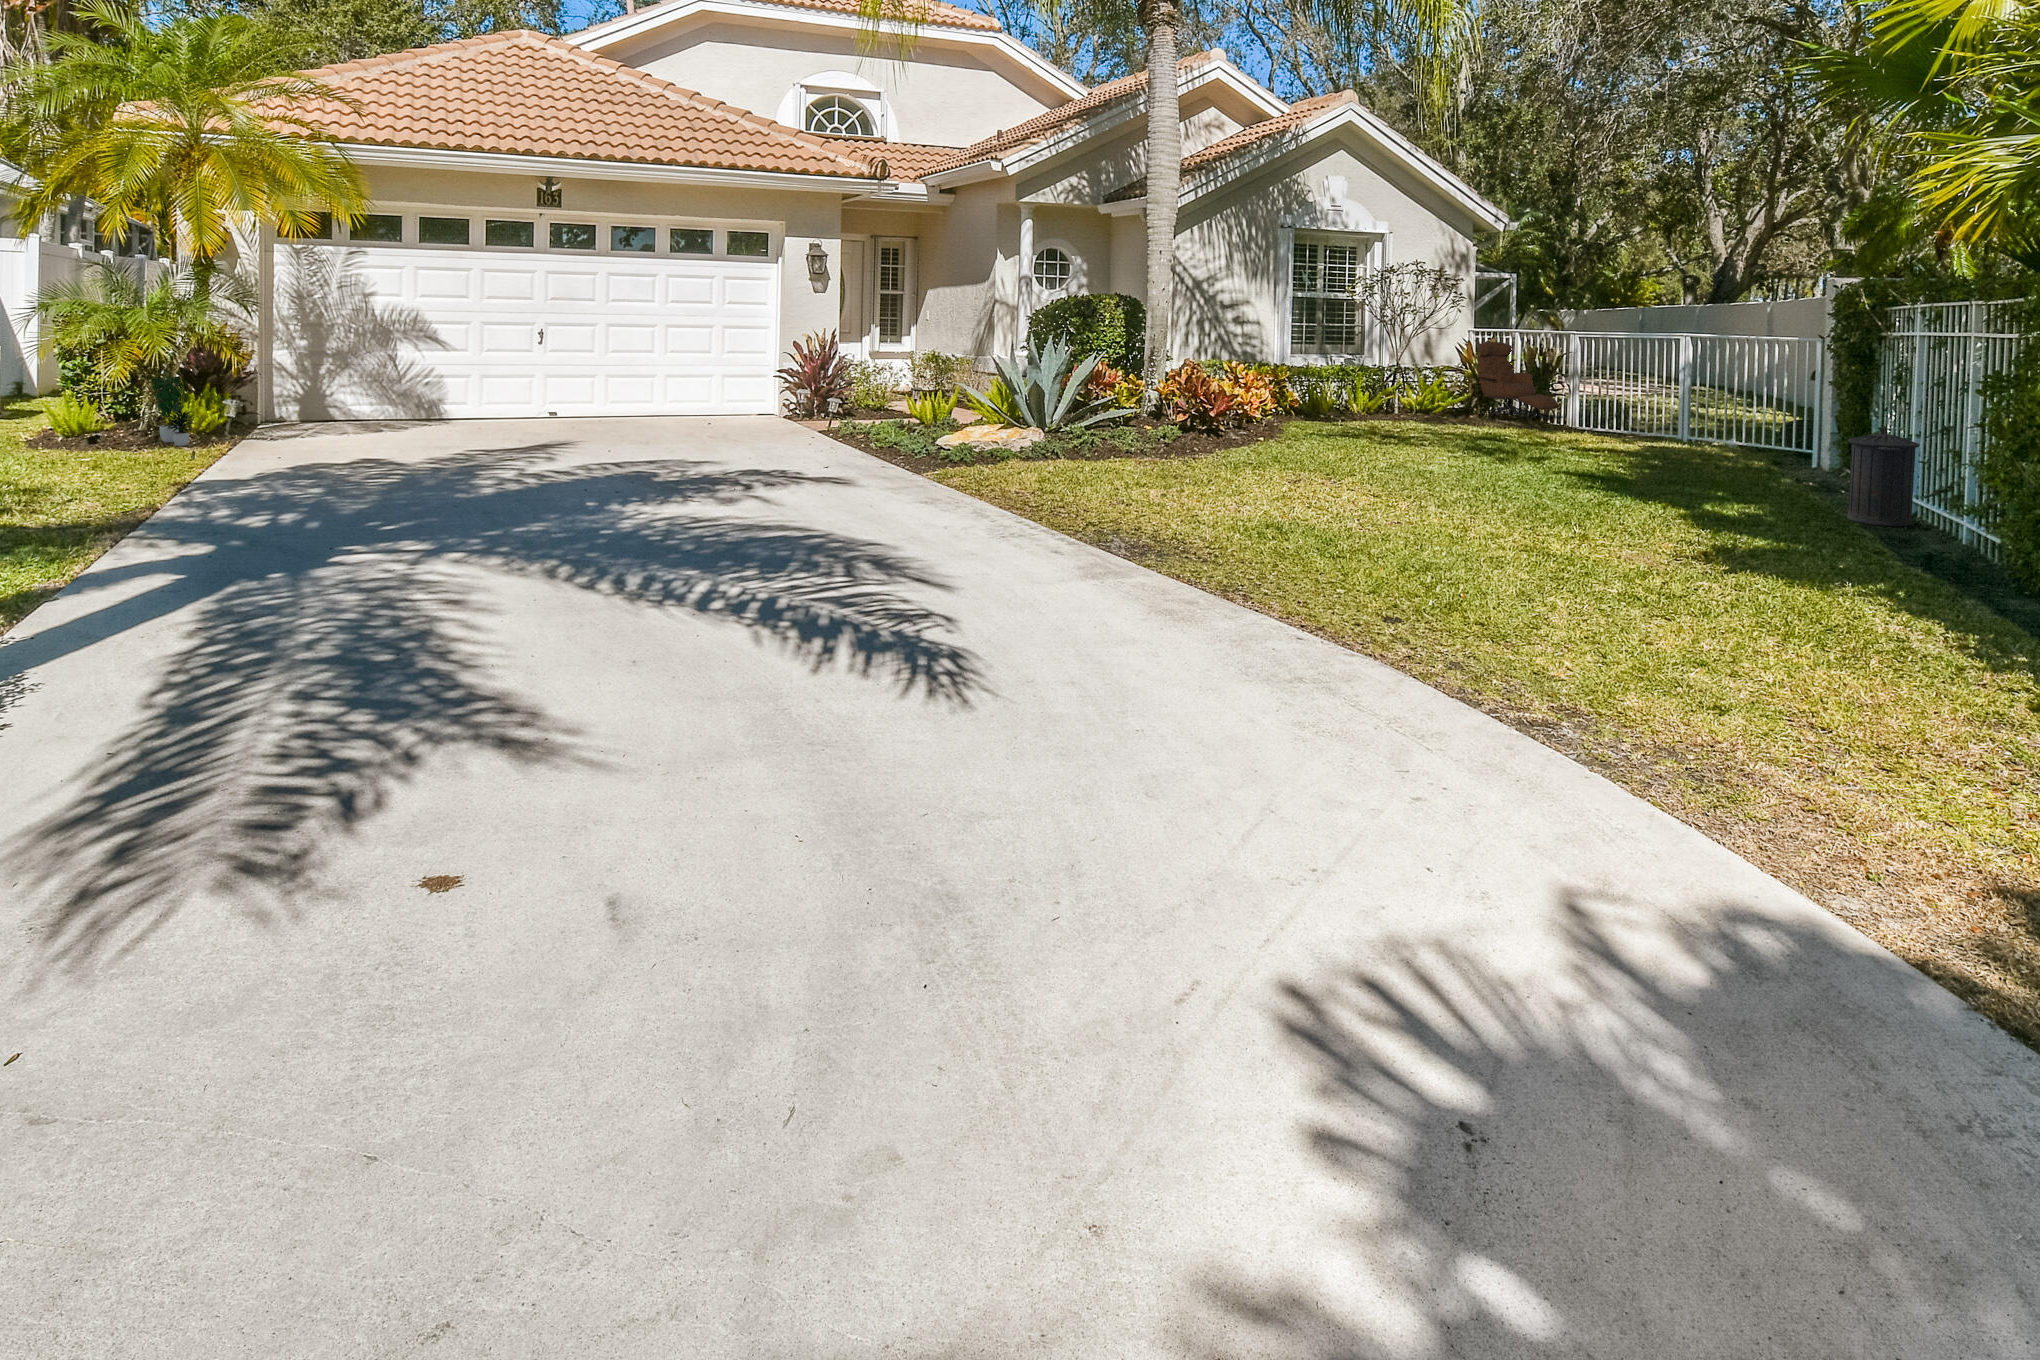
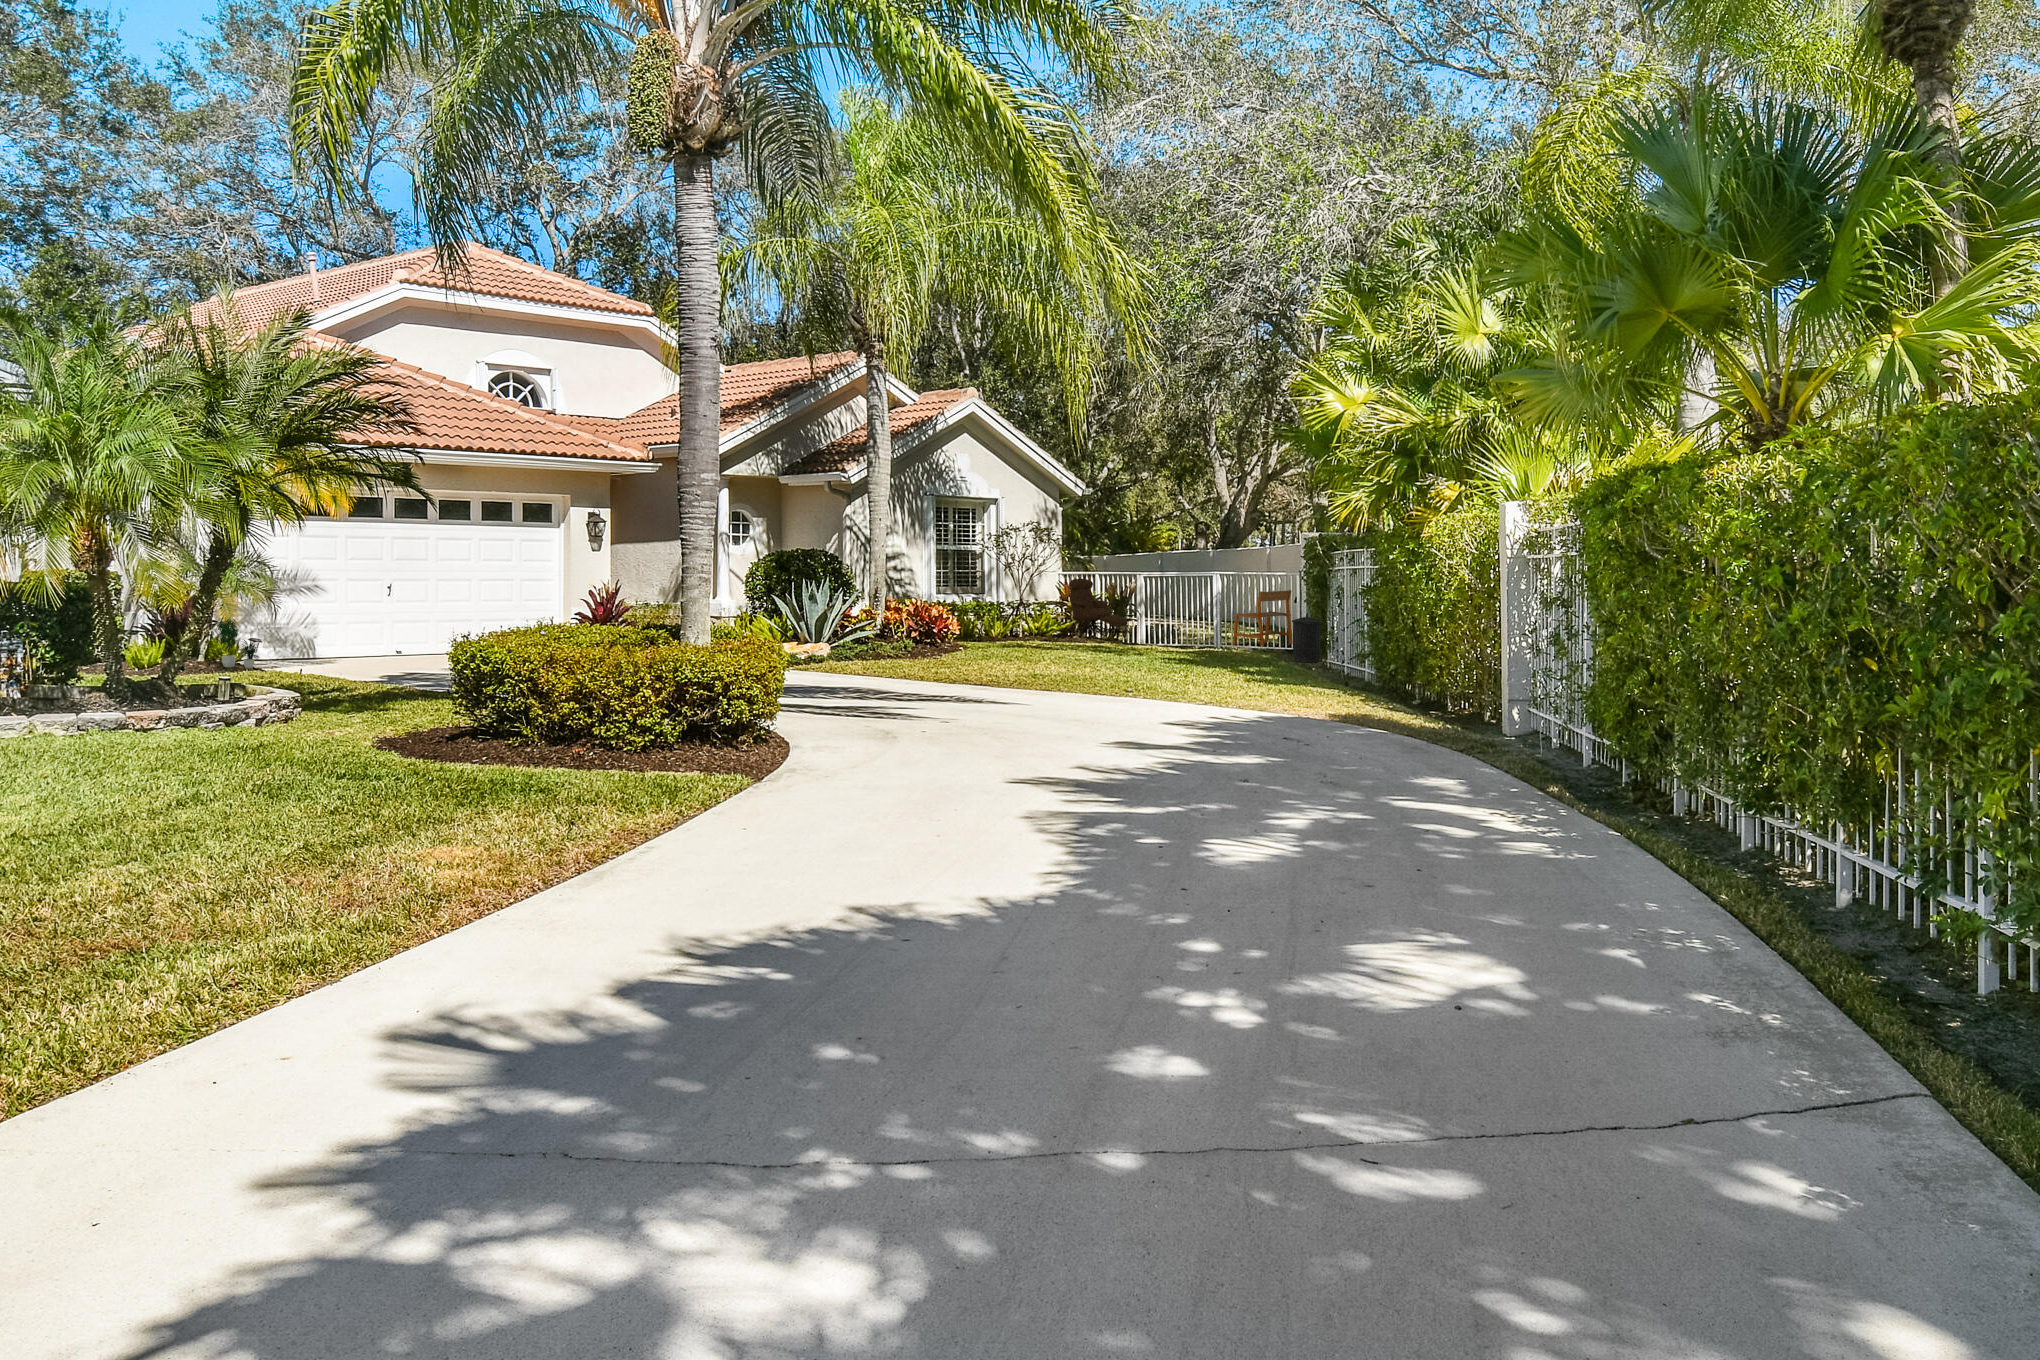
bench: none [1721,371,1831,463] -> present [1233,590,1292,646]

